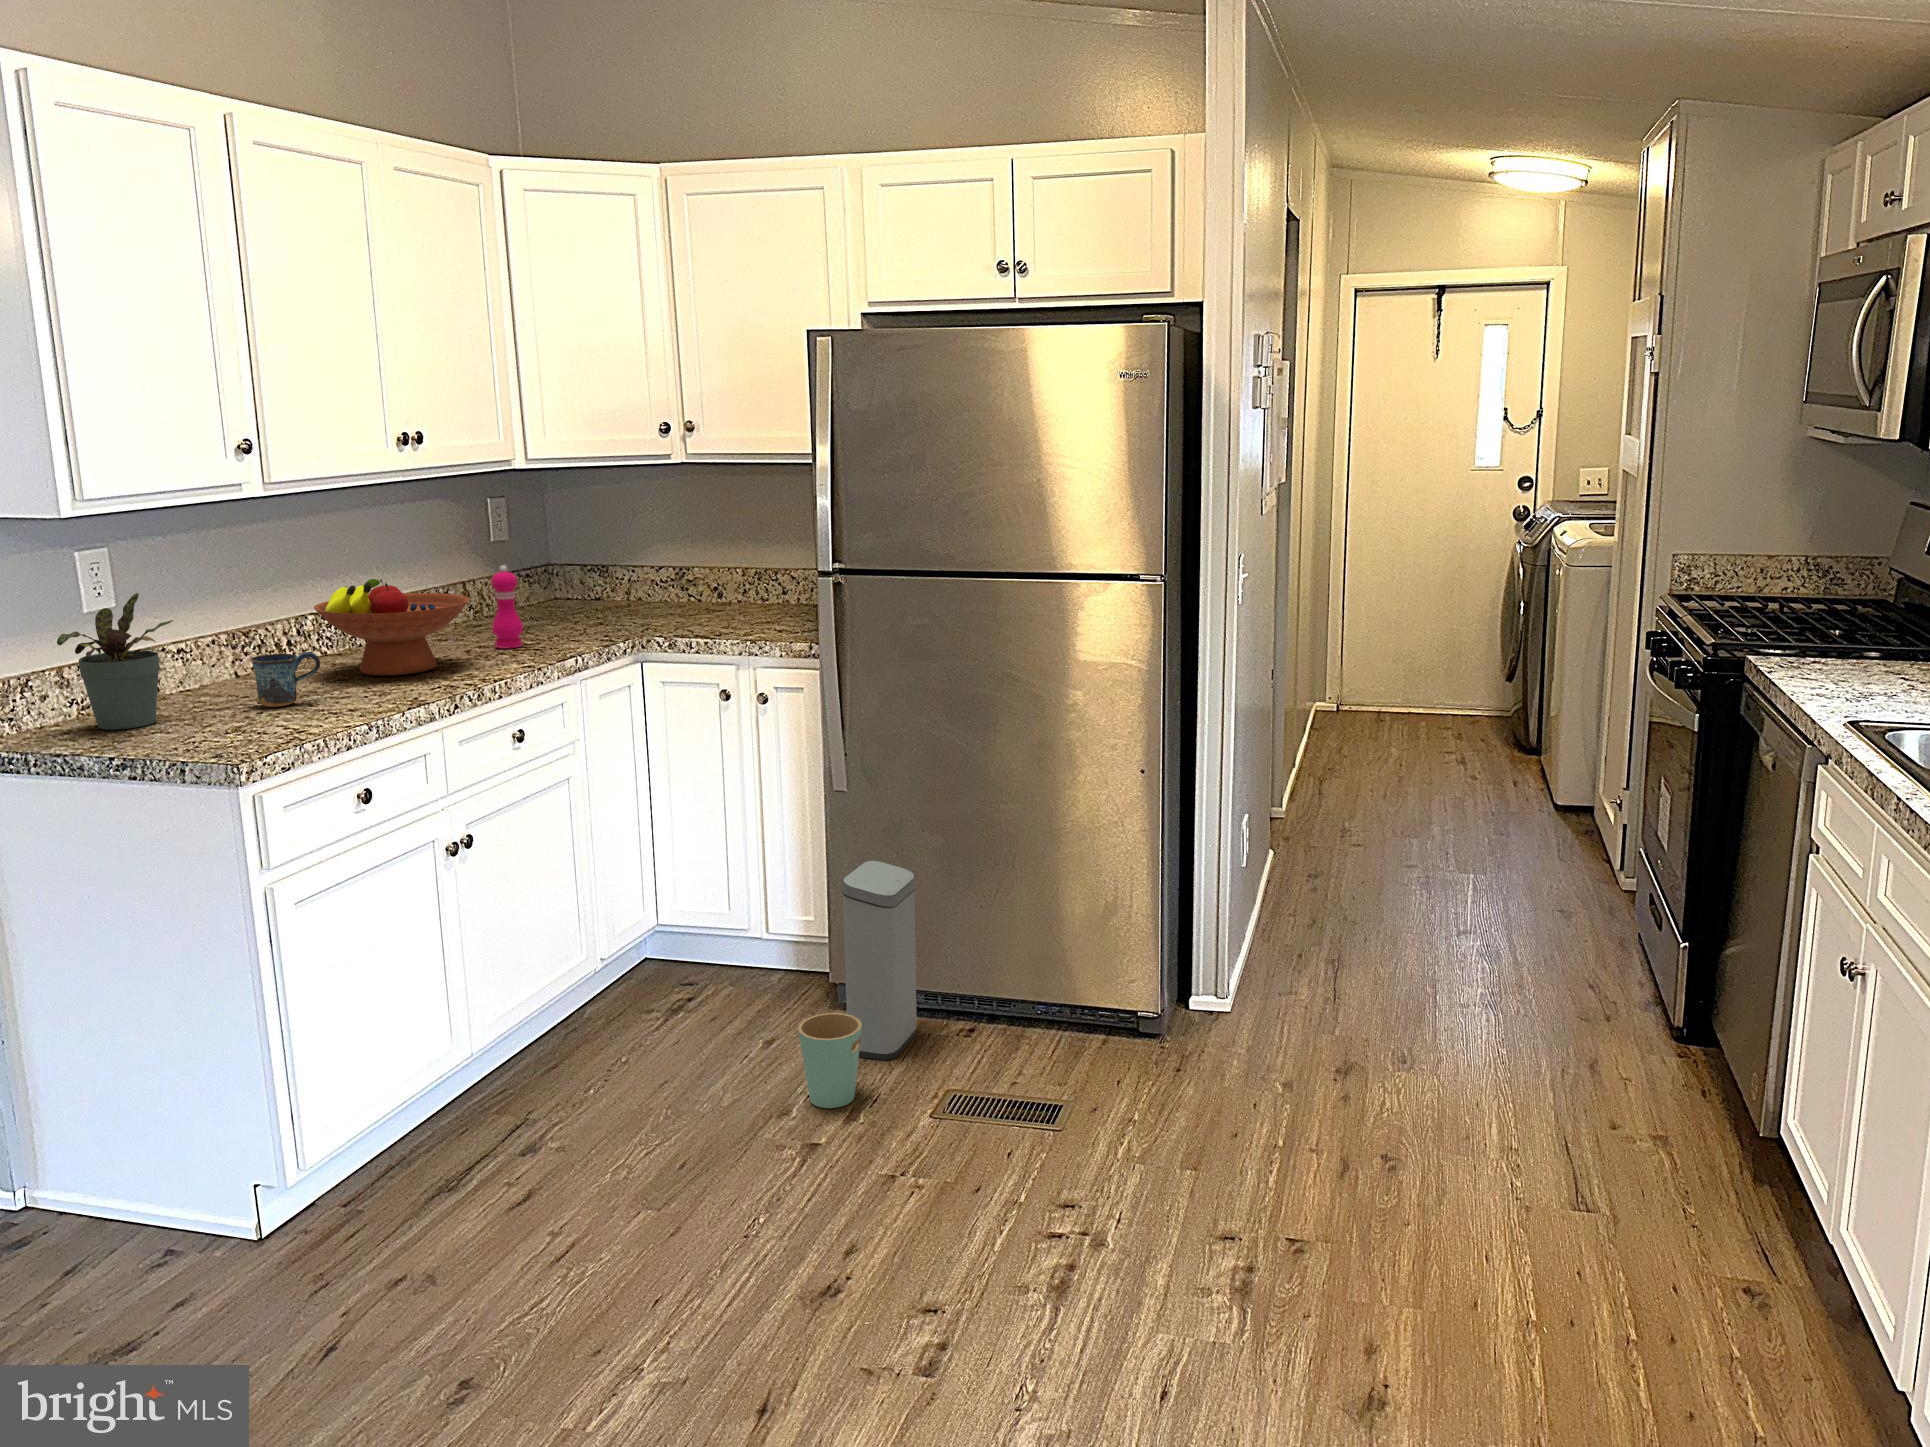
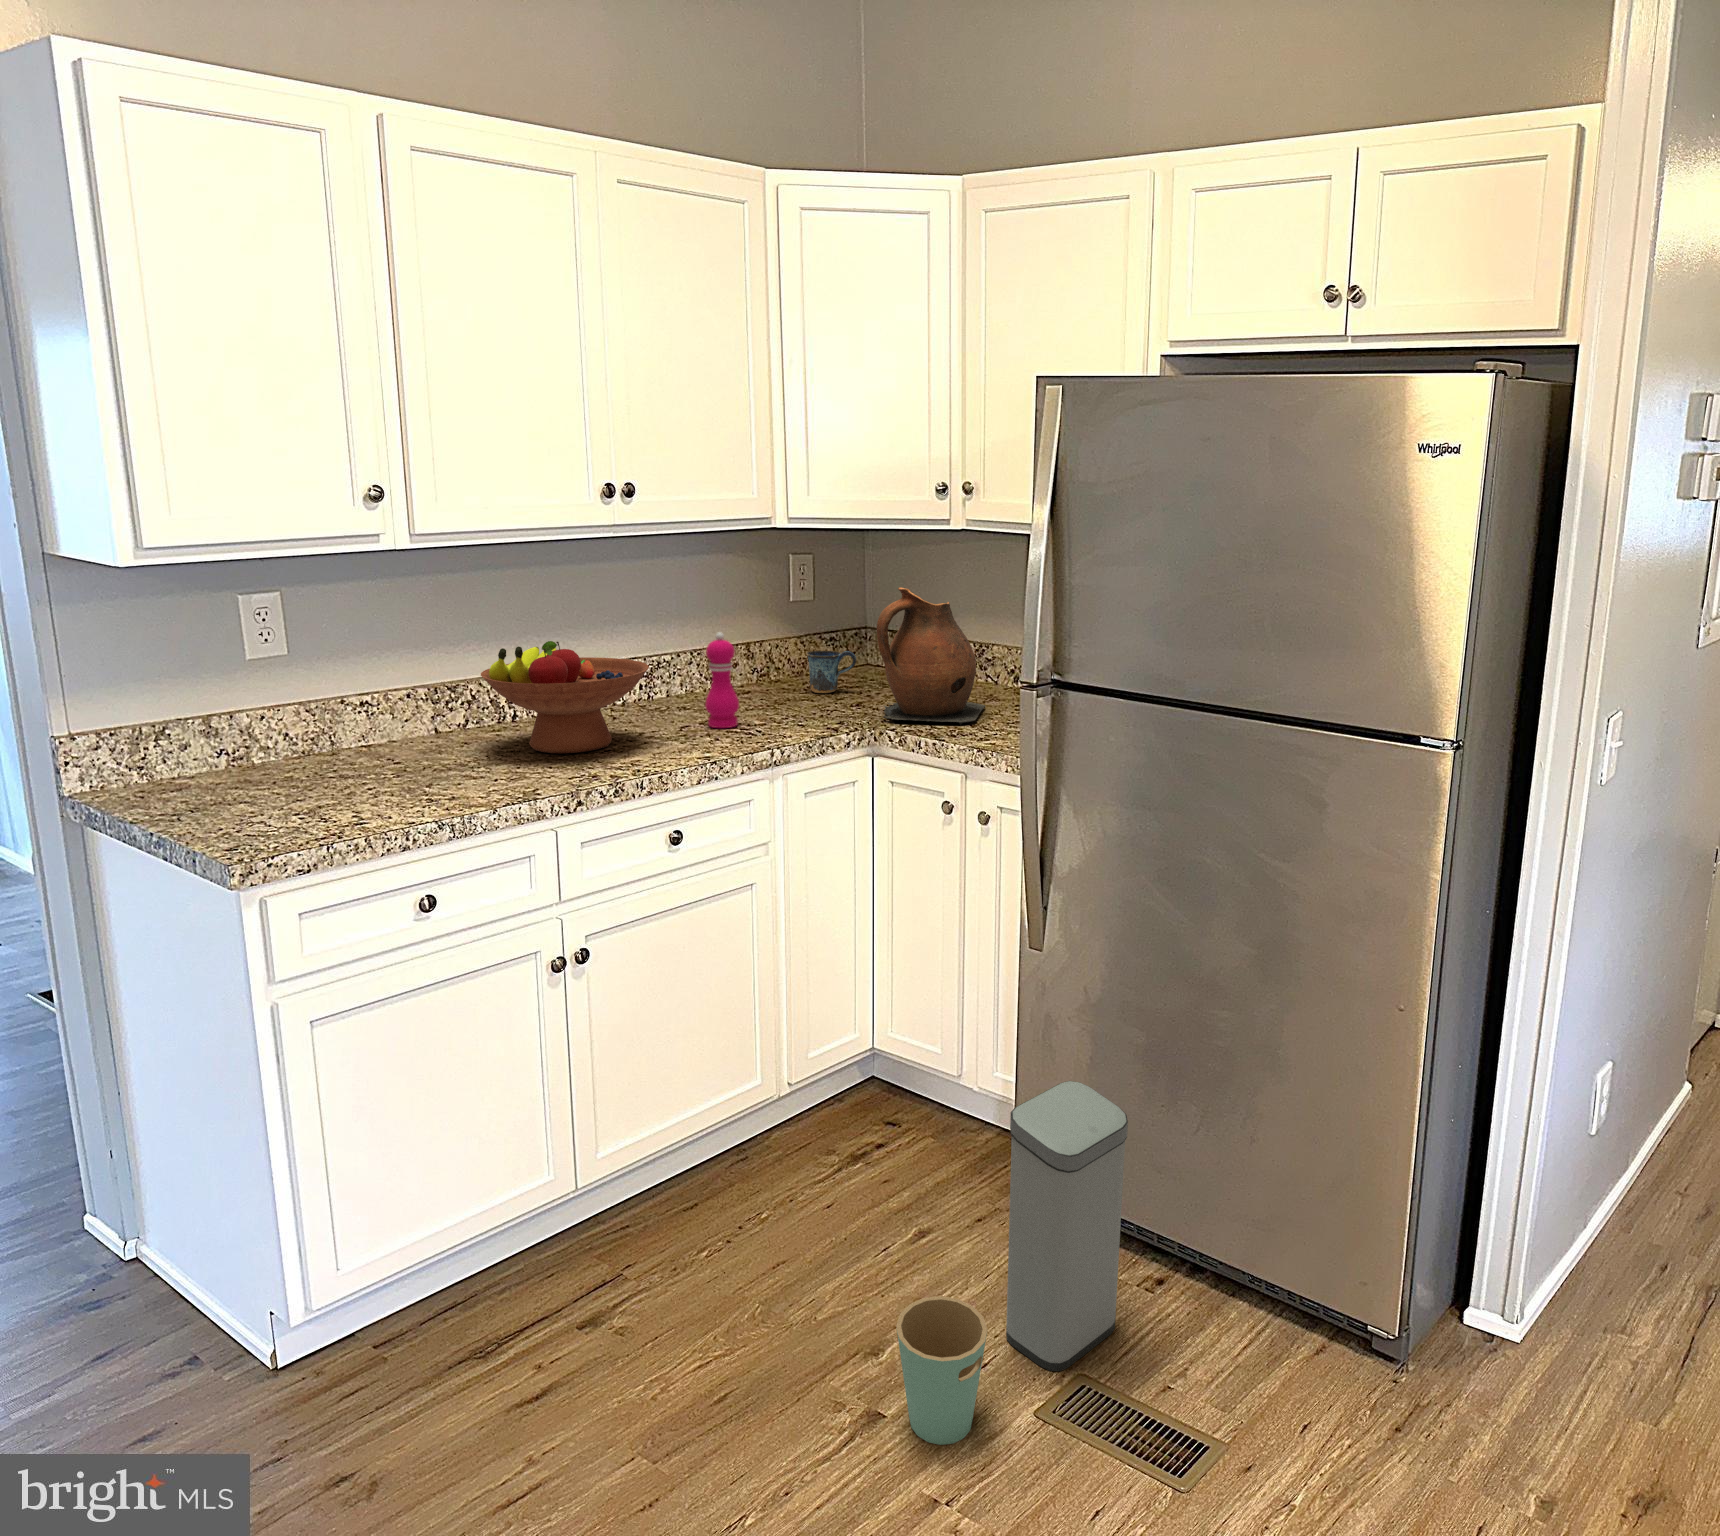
ceramic pitcher: none [631,521,722,629] -> present [877,588,985,725]
potted plant: present [57,593,174,730] -> none [149,646,273,793]
mug: present [250,652,320,707] -> present [806,651,856,693]

